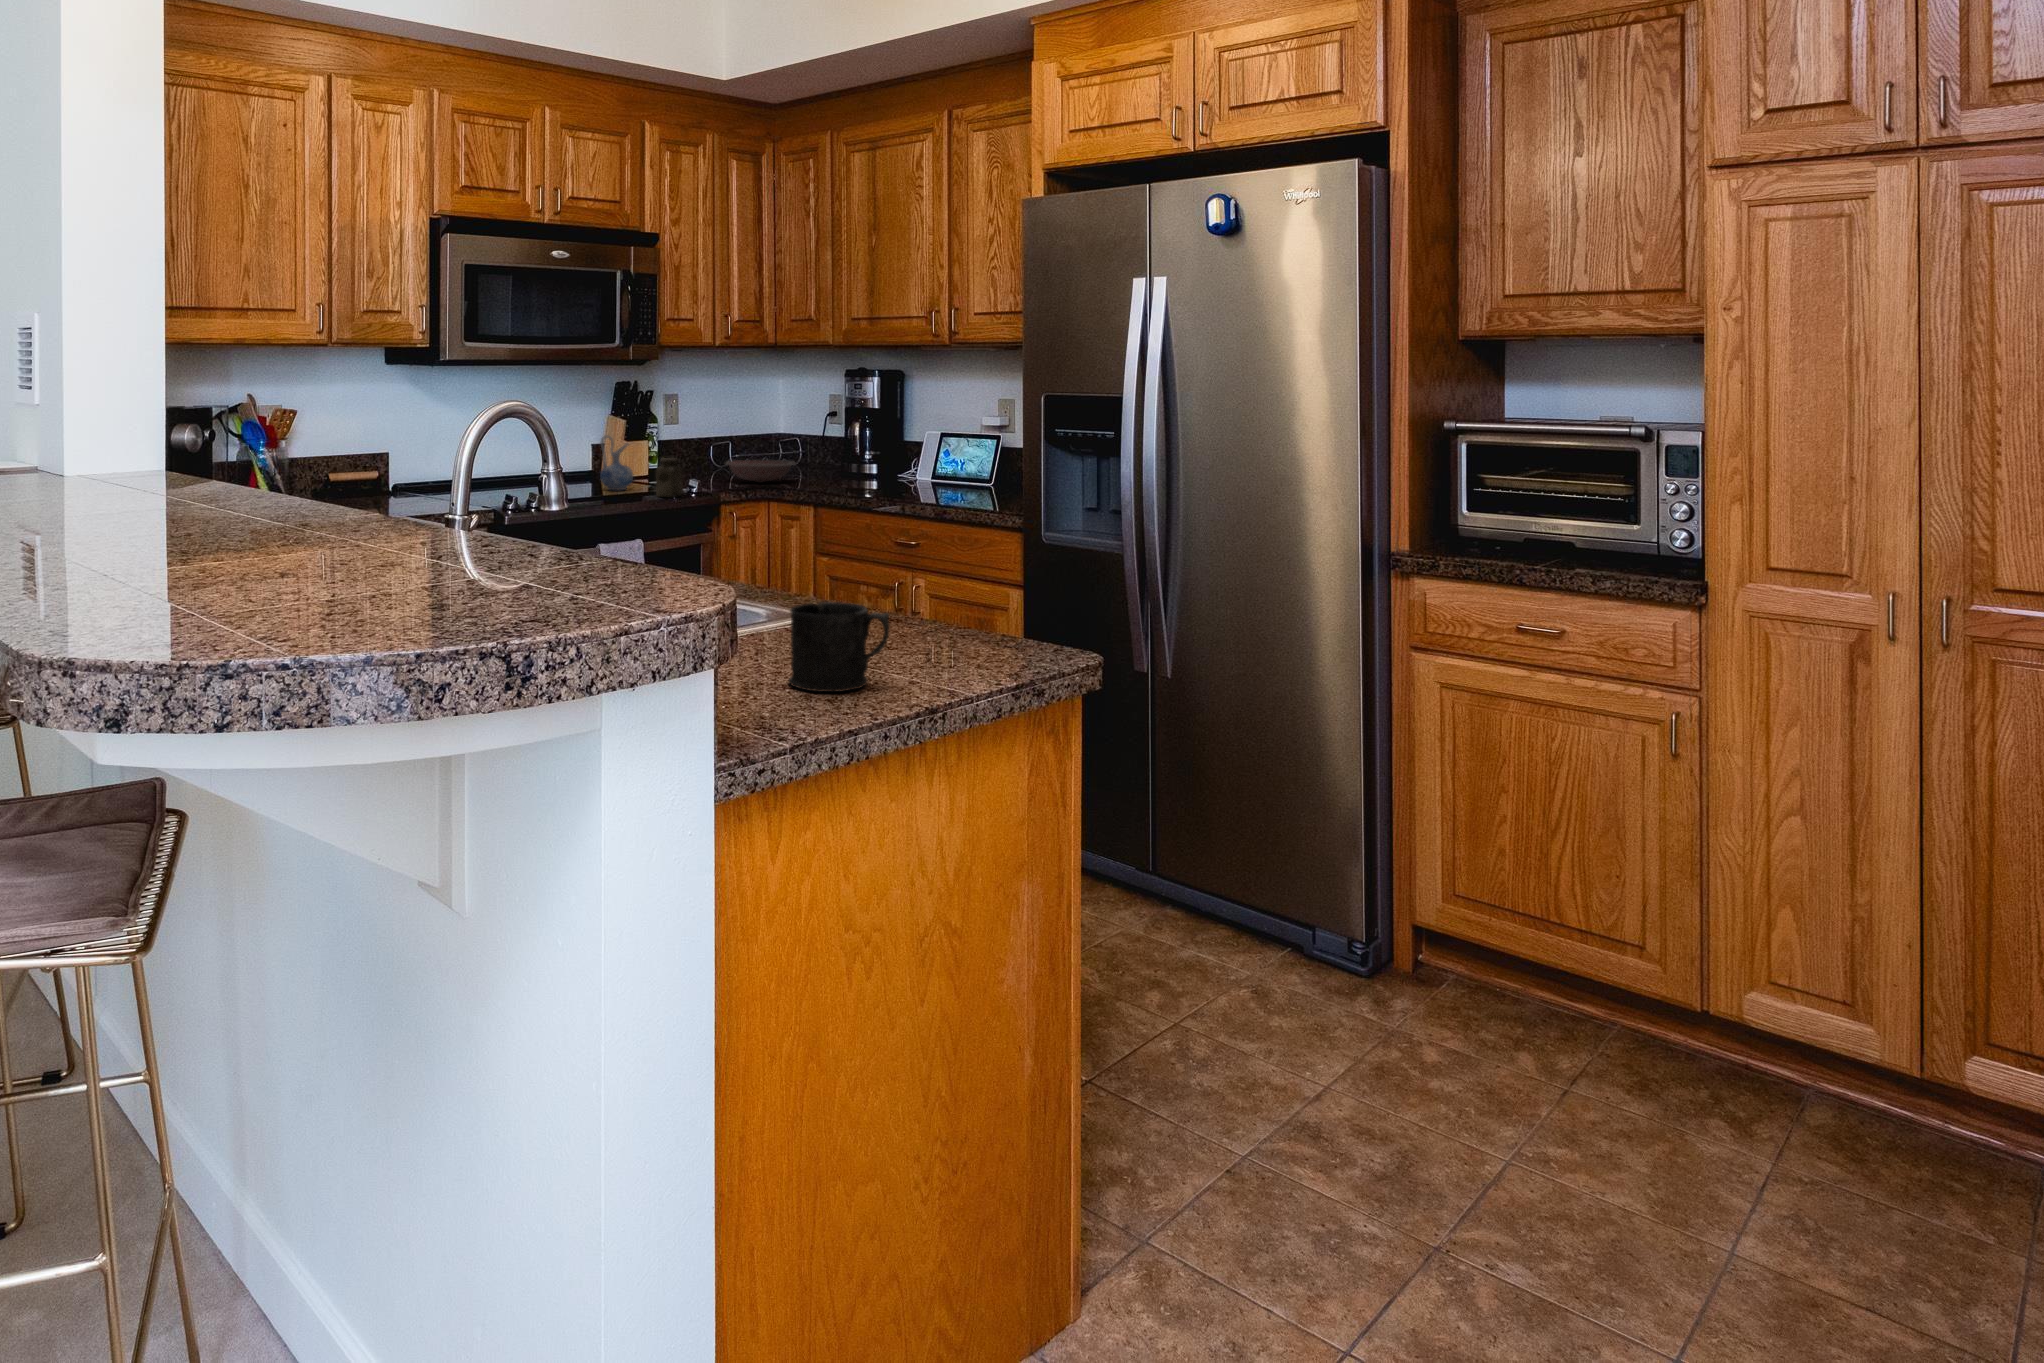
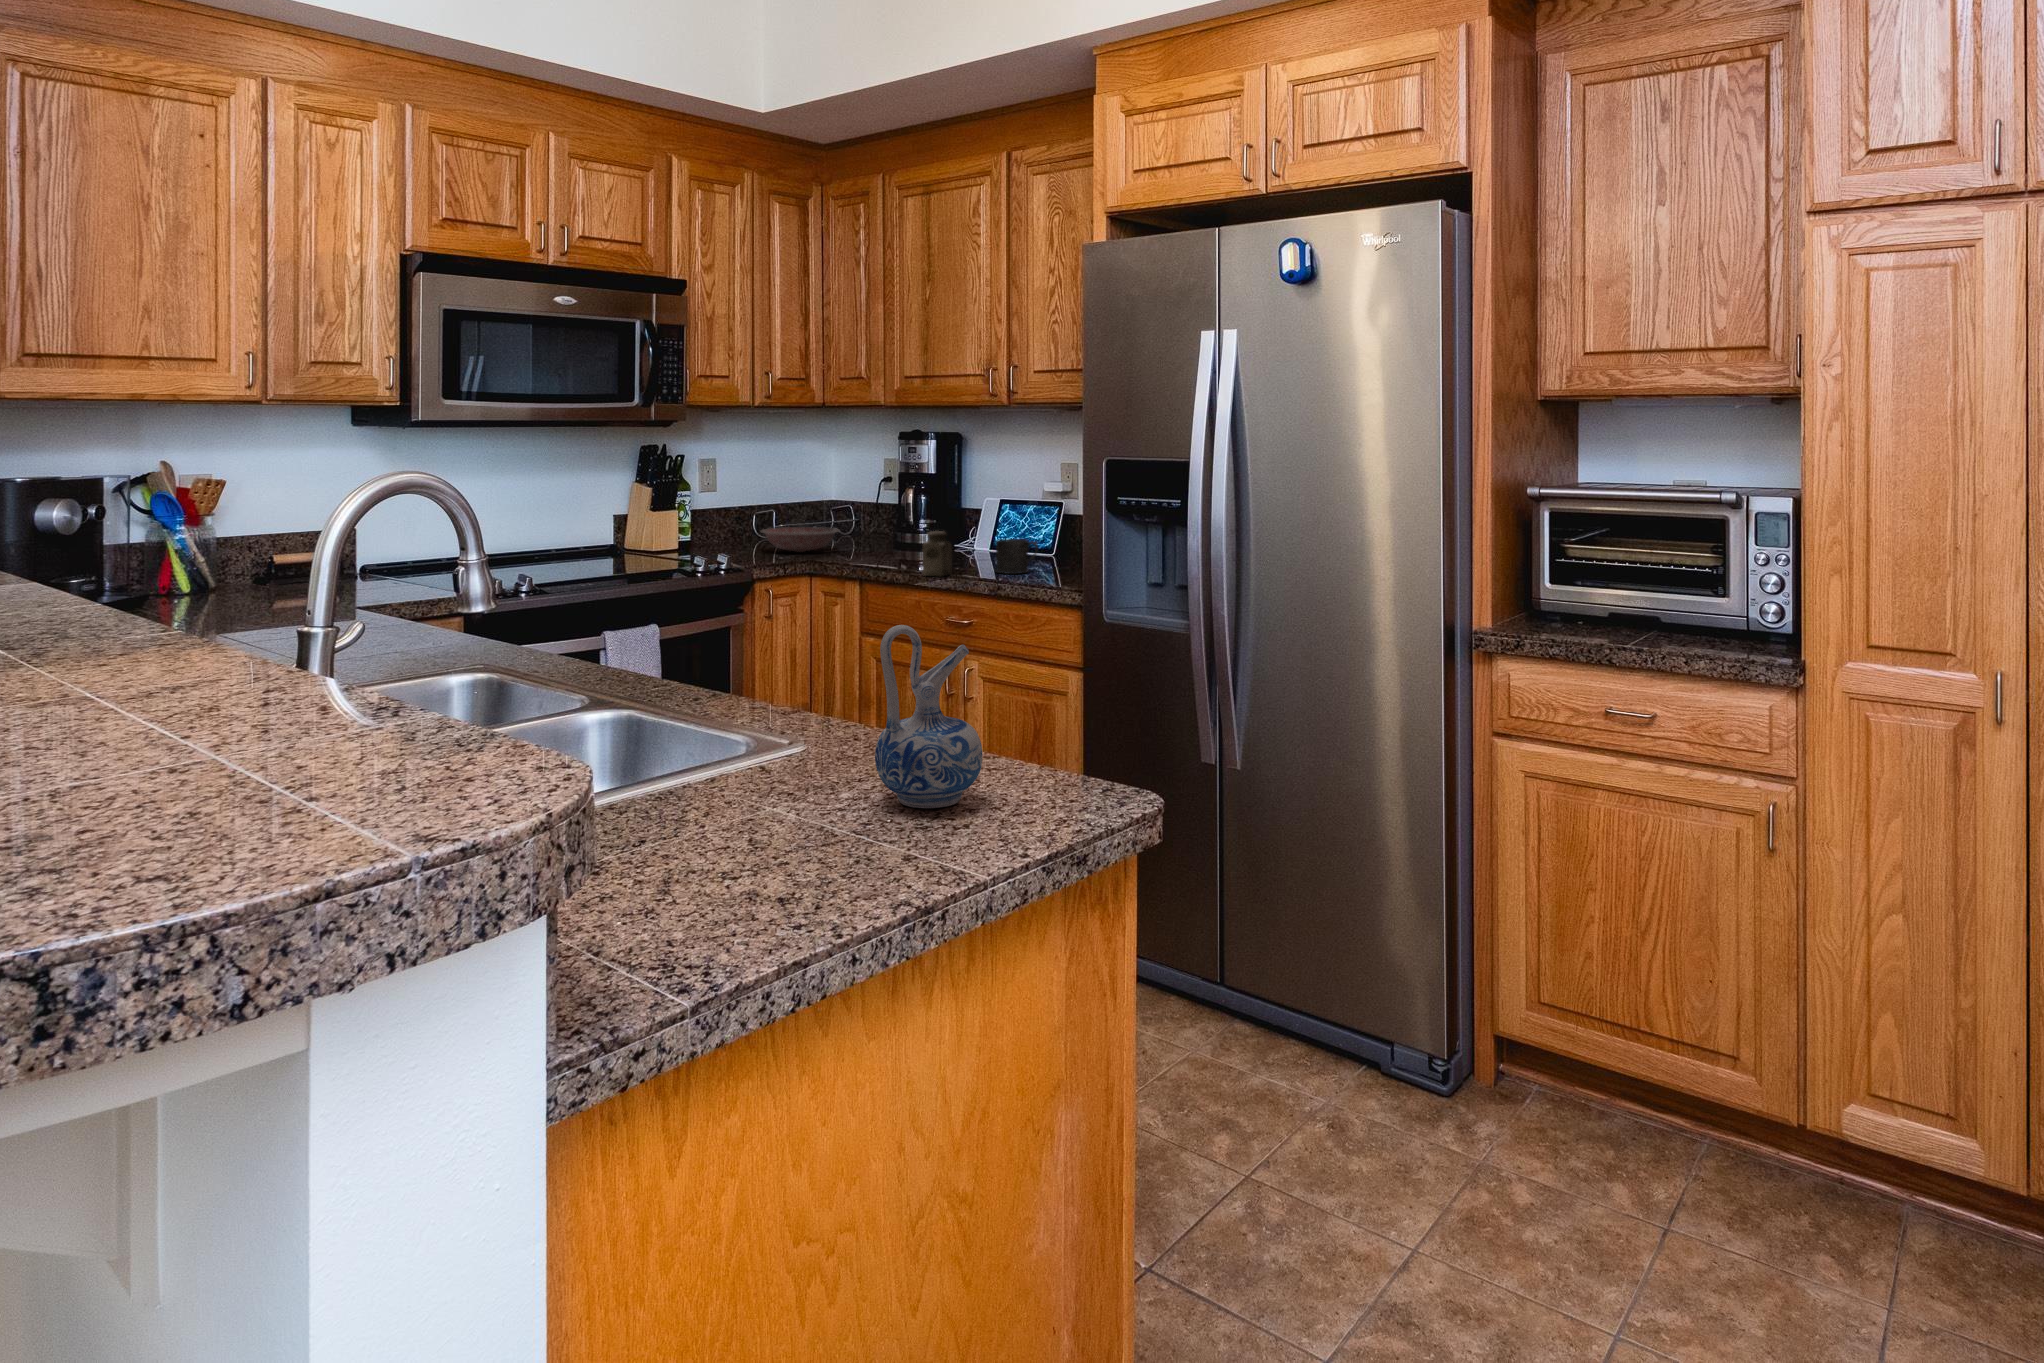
ceramic pitcher: present [600,435,633,490] -> present [875,625,983,808]
salt shaker: present [656,458,682,497] -> present [922,531,952,576]
mug: present [788,602,889,692] -> present [996,539,1038,574]

